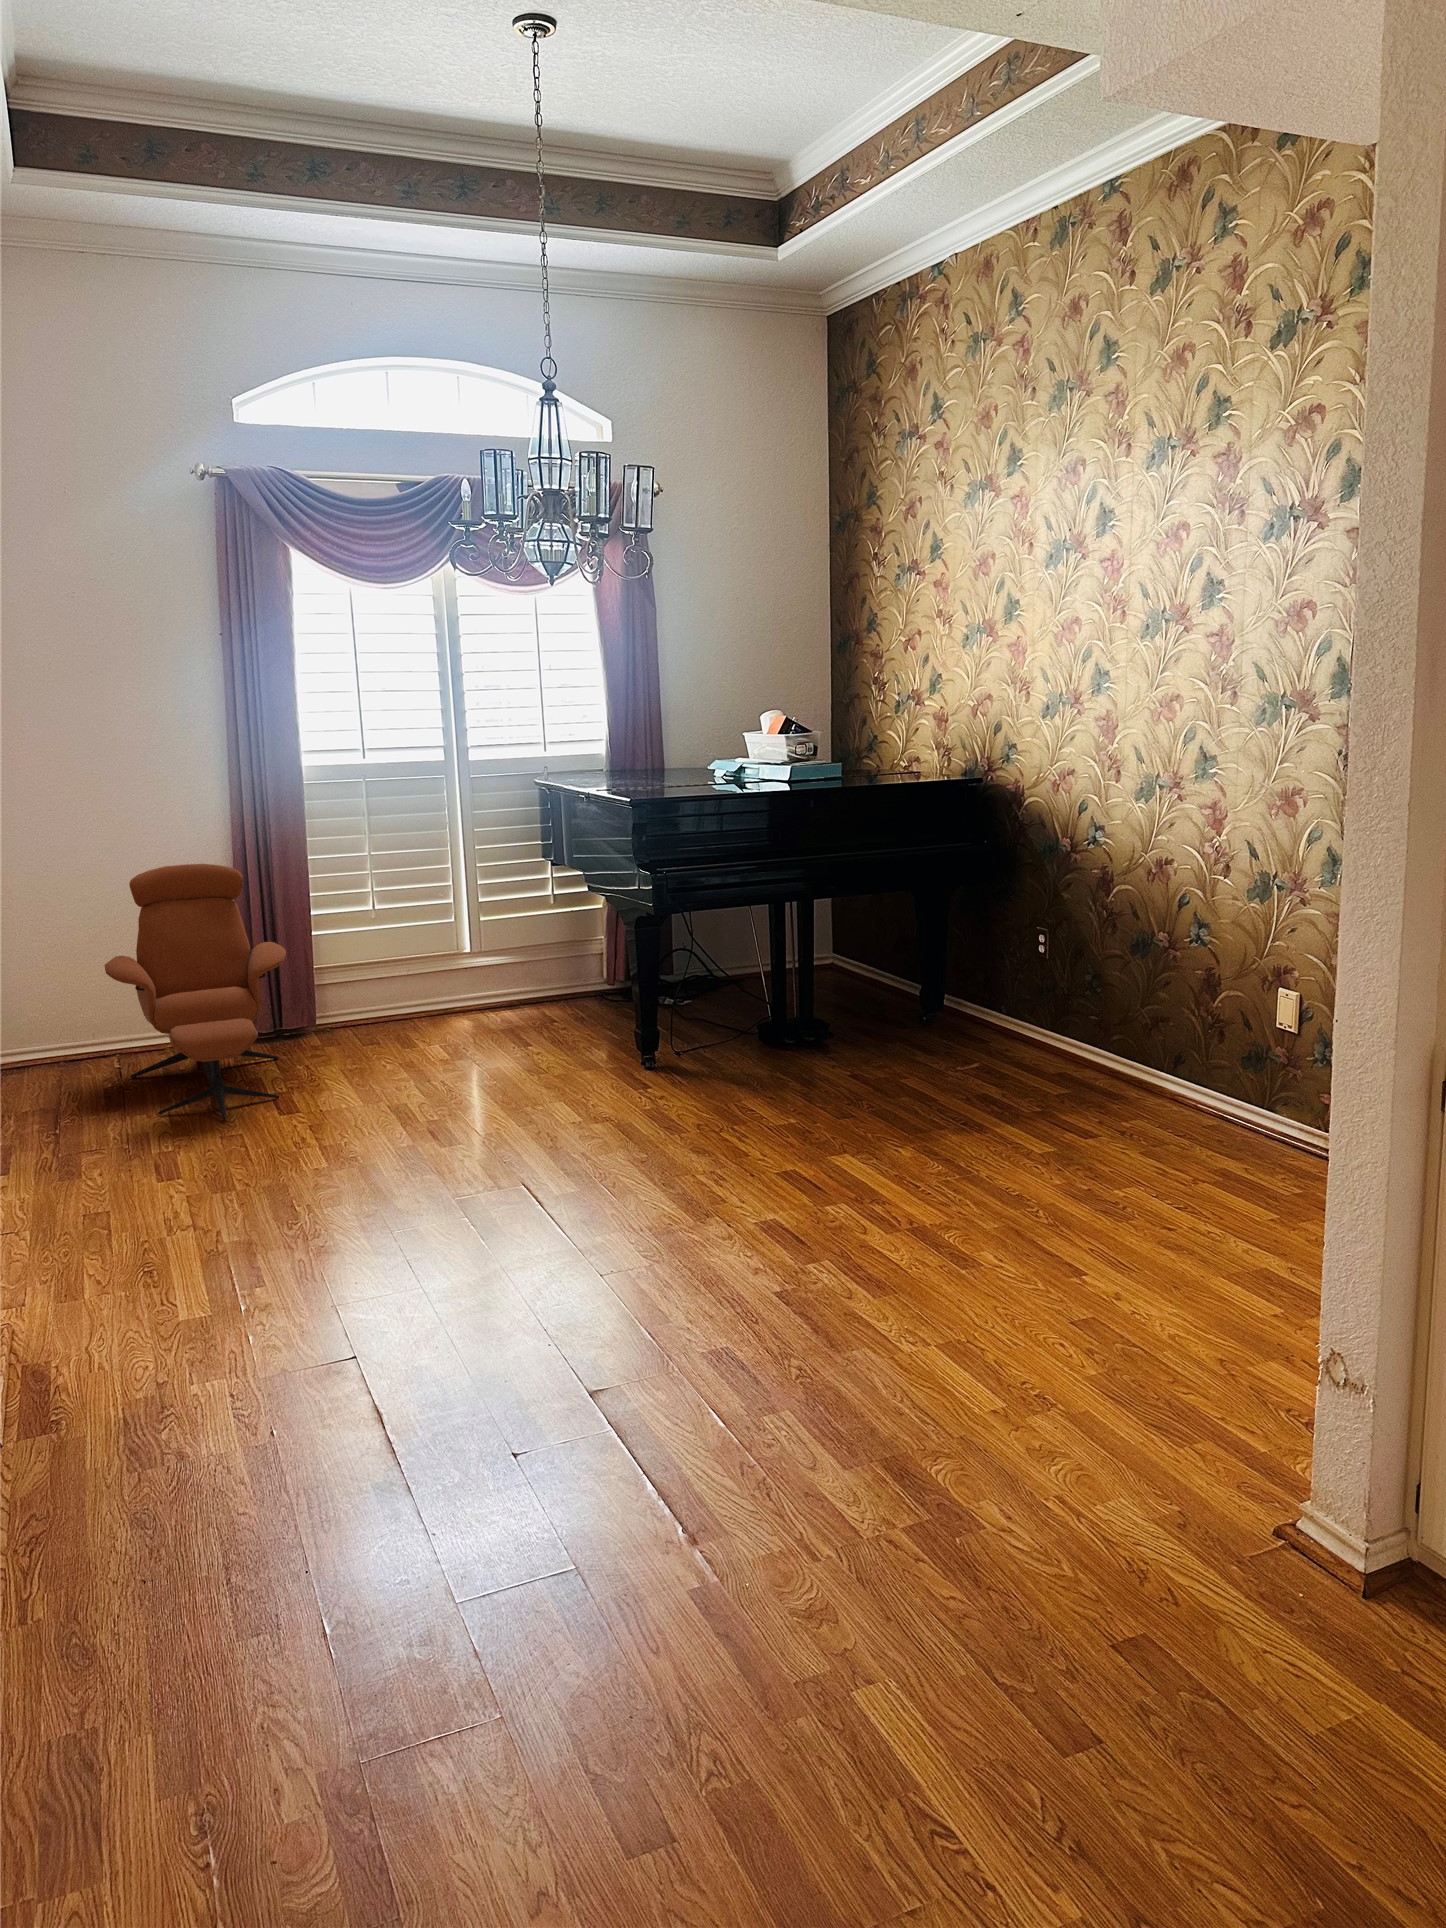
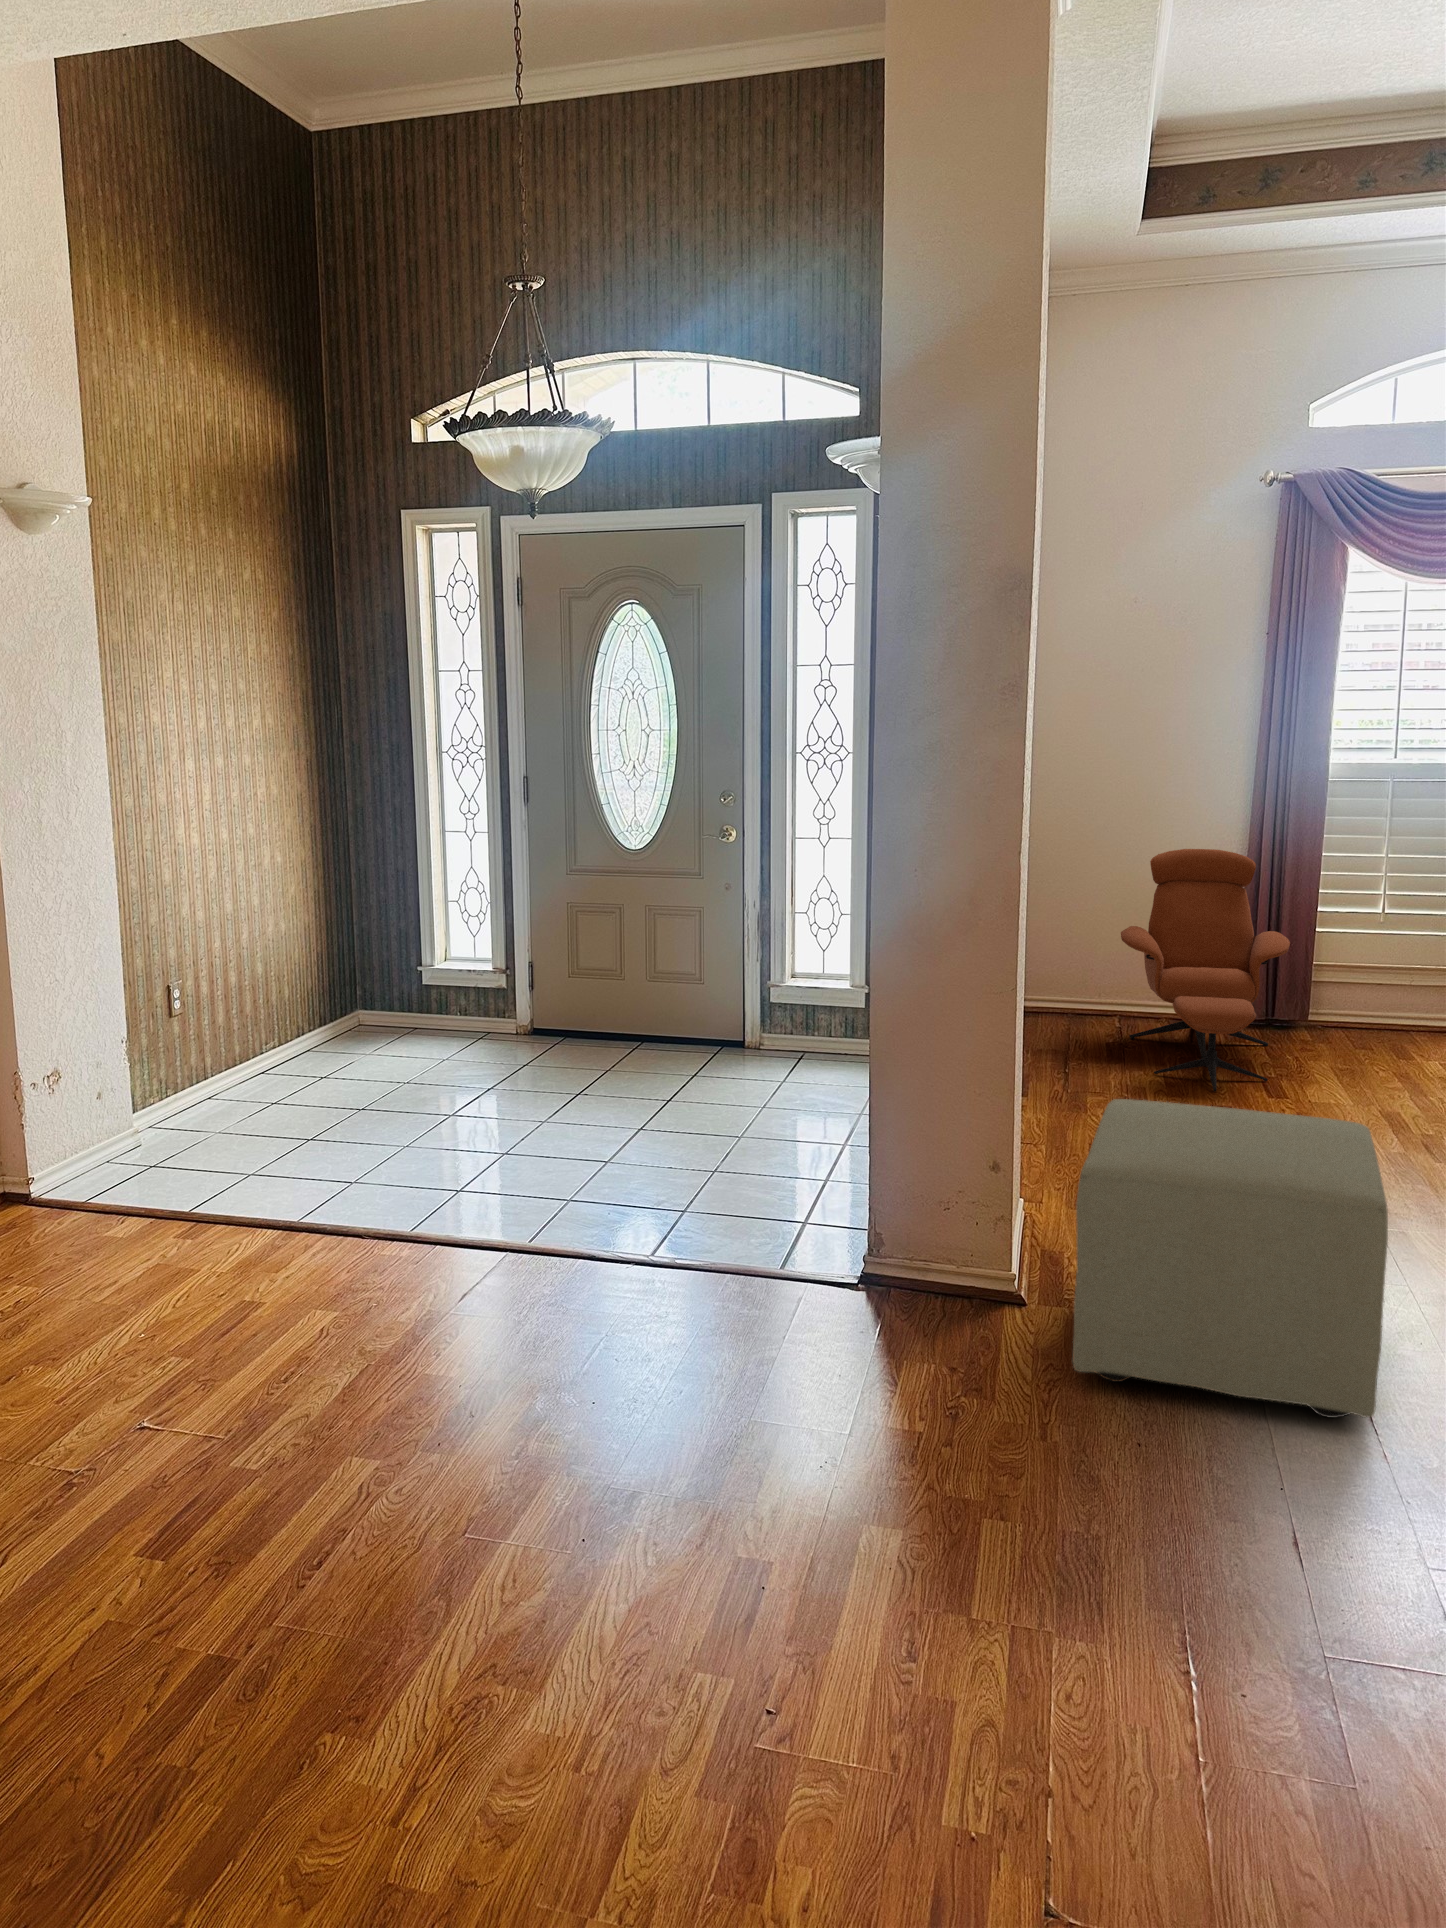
ottoman: none [32,1145,392,1517] -> present [1072,1099,1388,1418]

